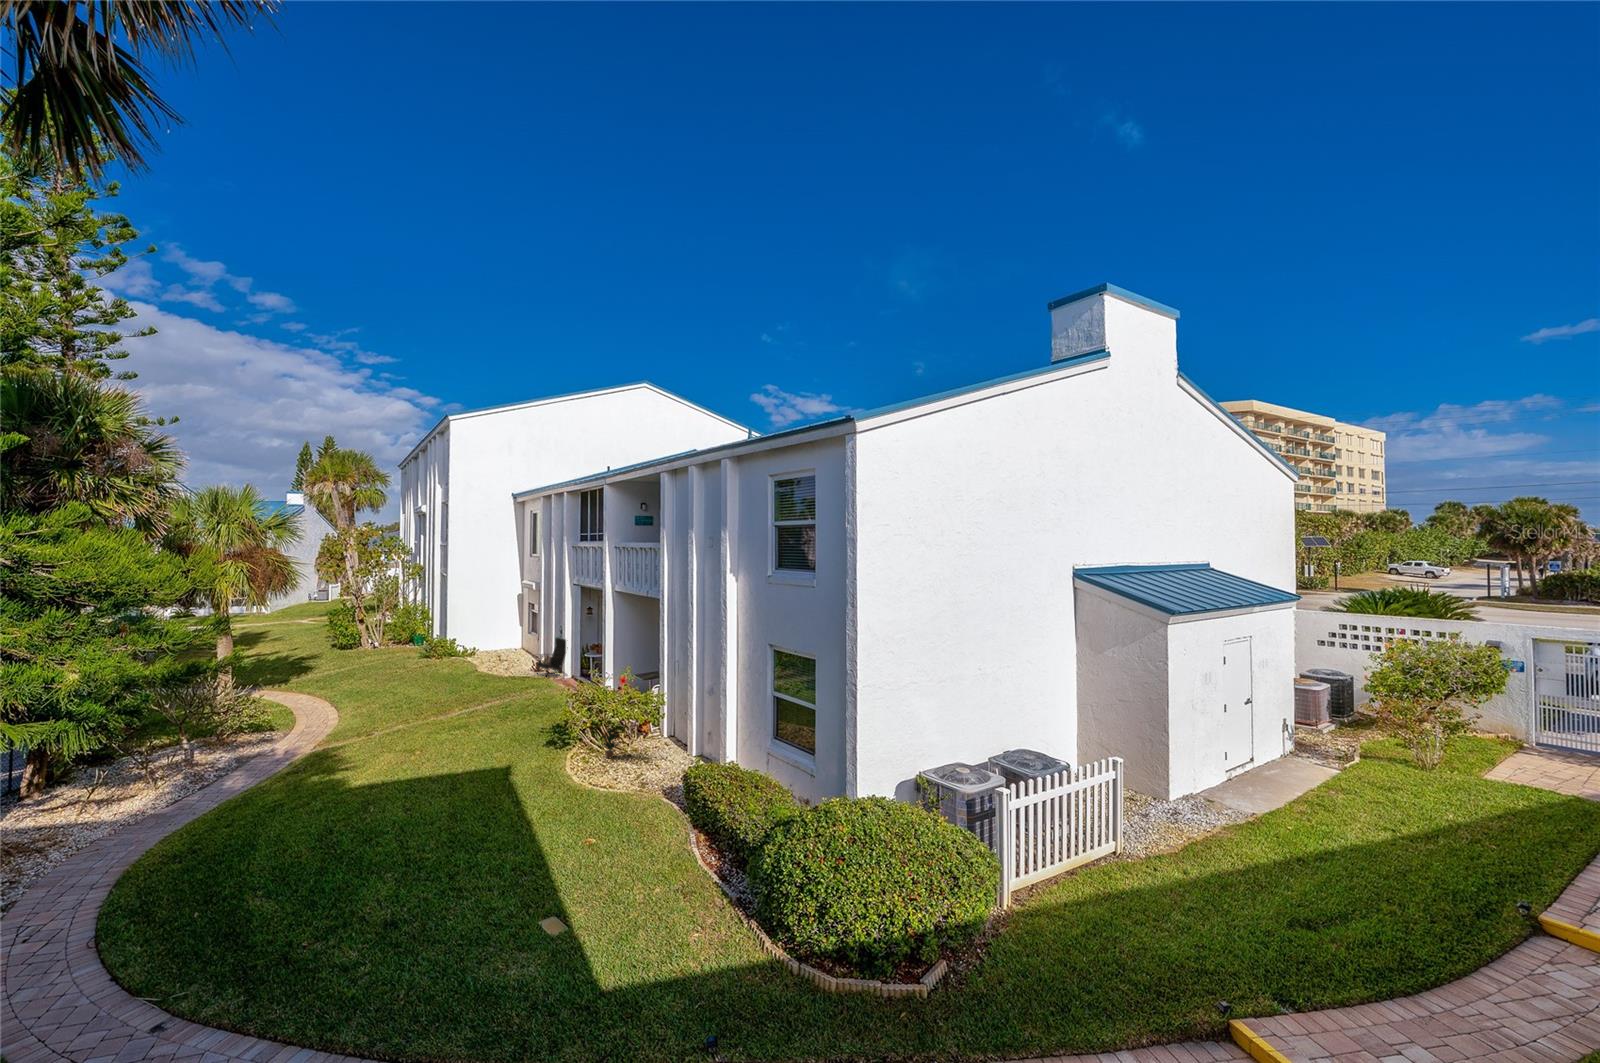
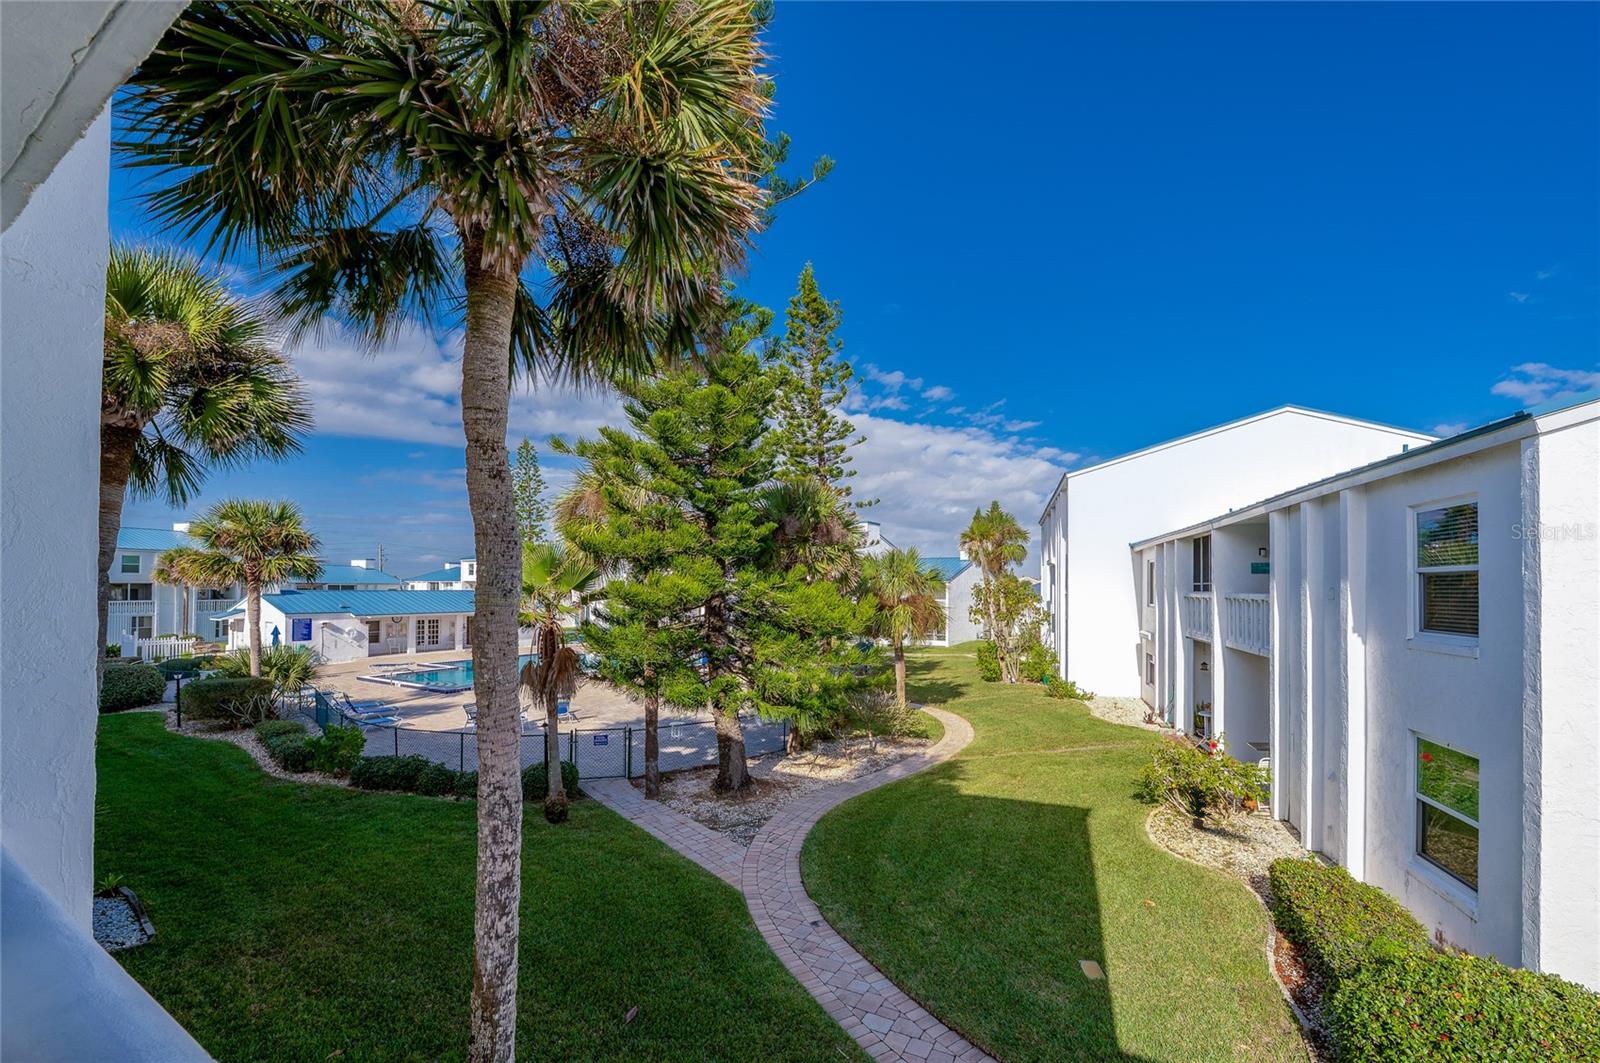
lounge chair: present [537,638,568,675] -> none [1146,692,1182,734]

